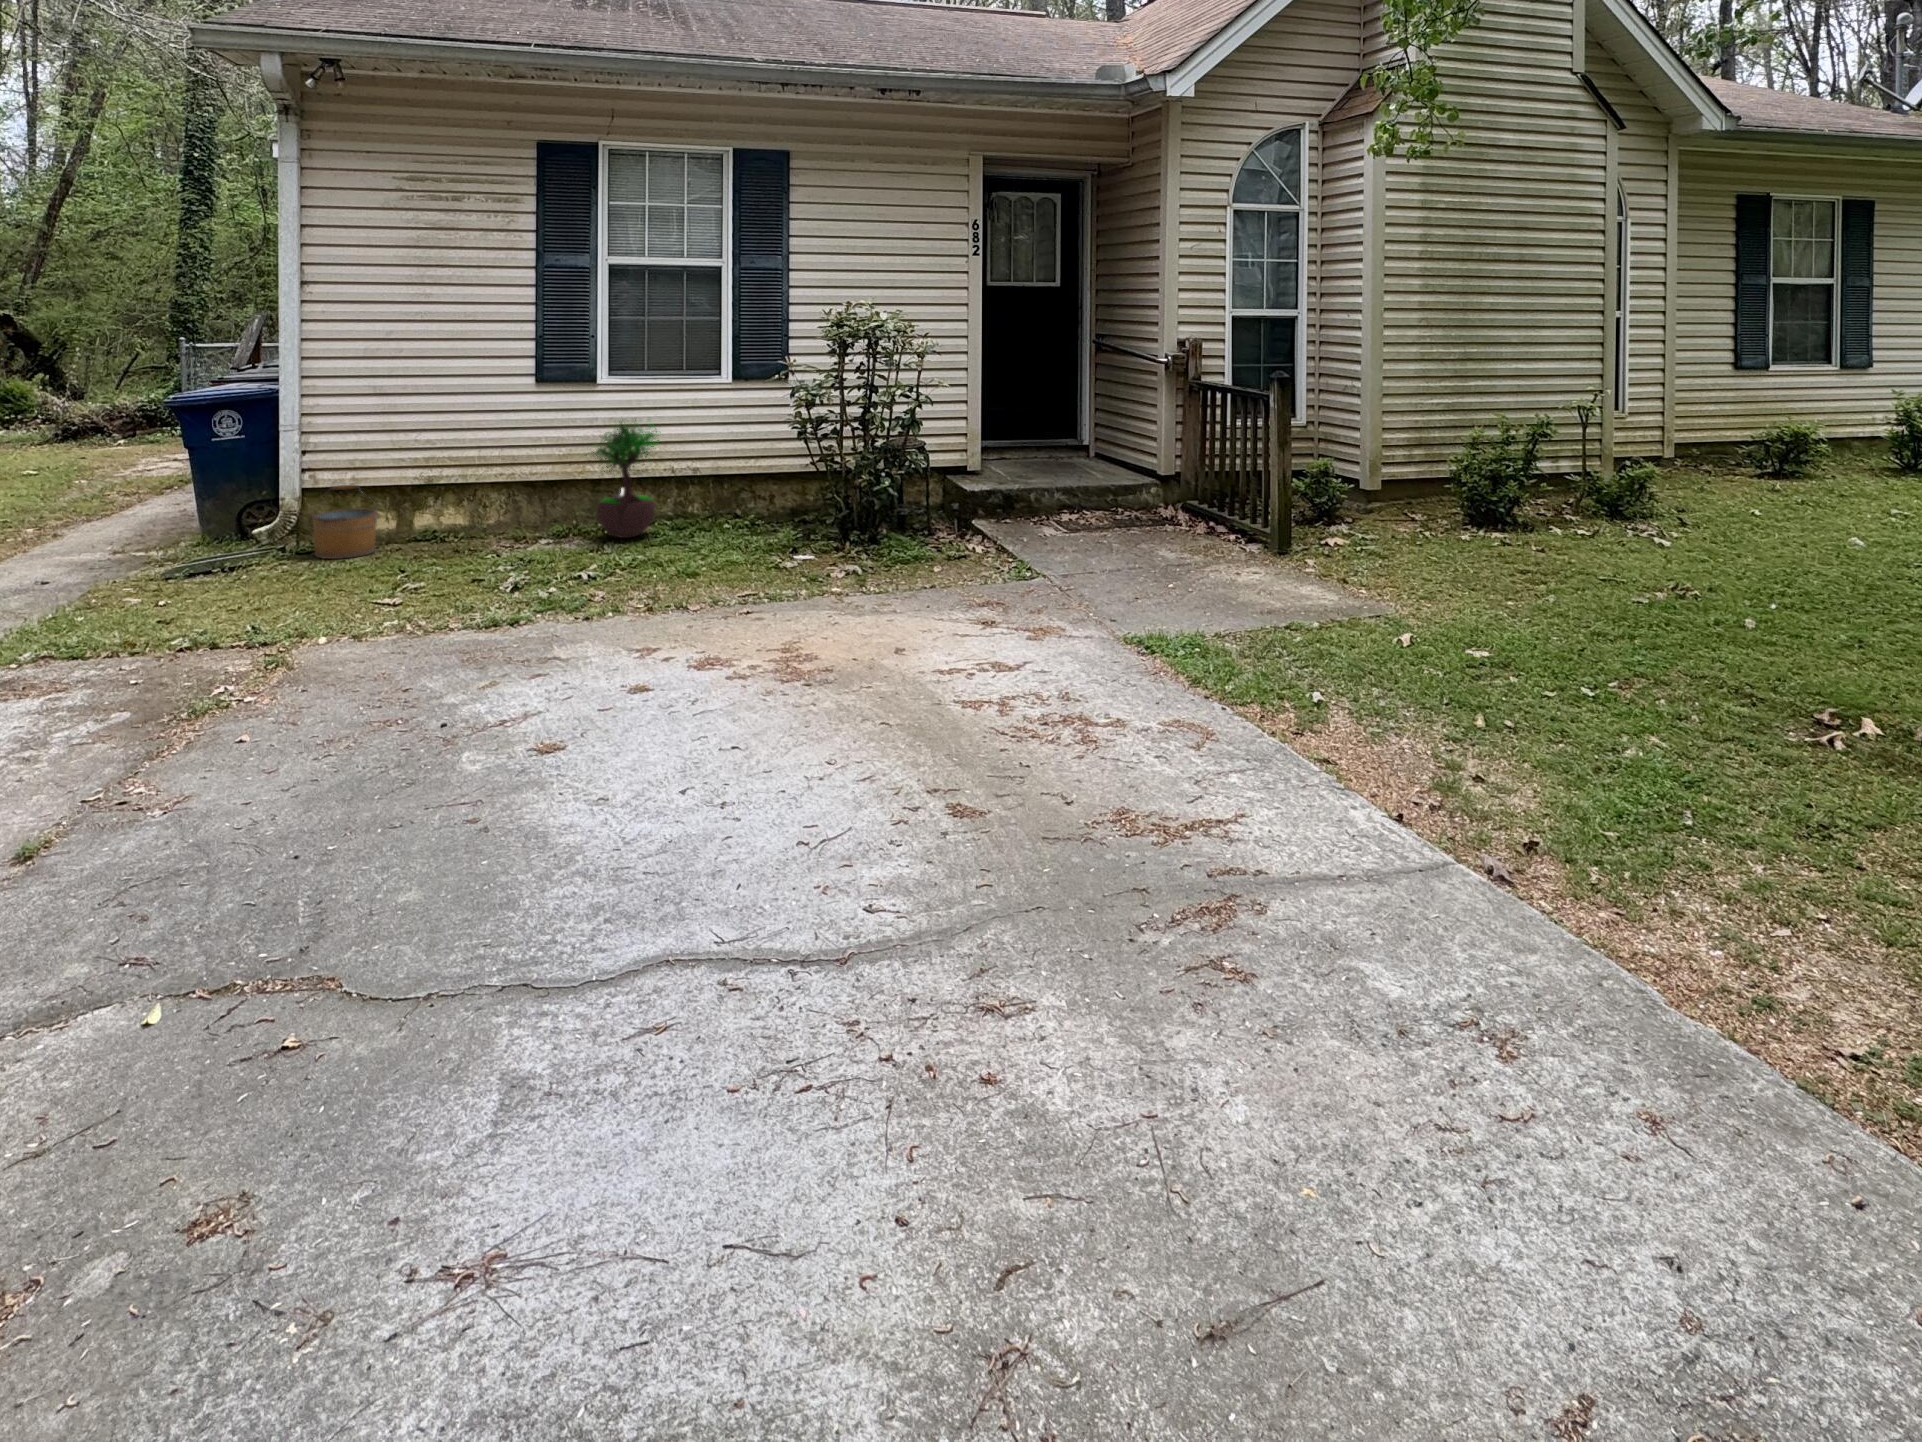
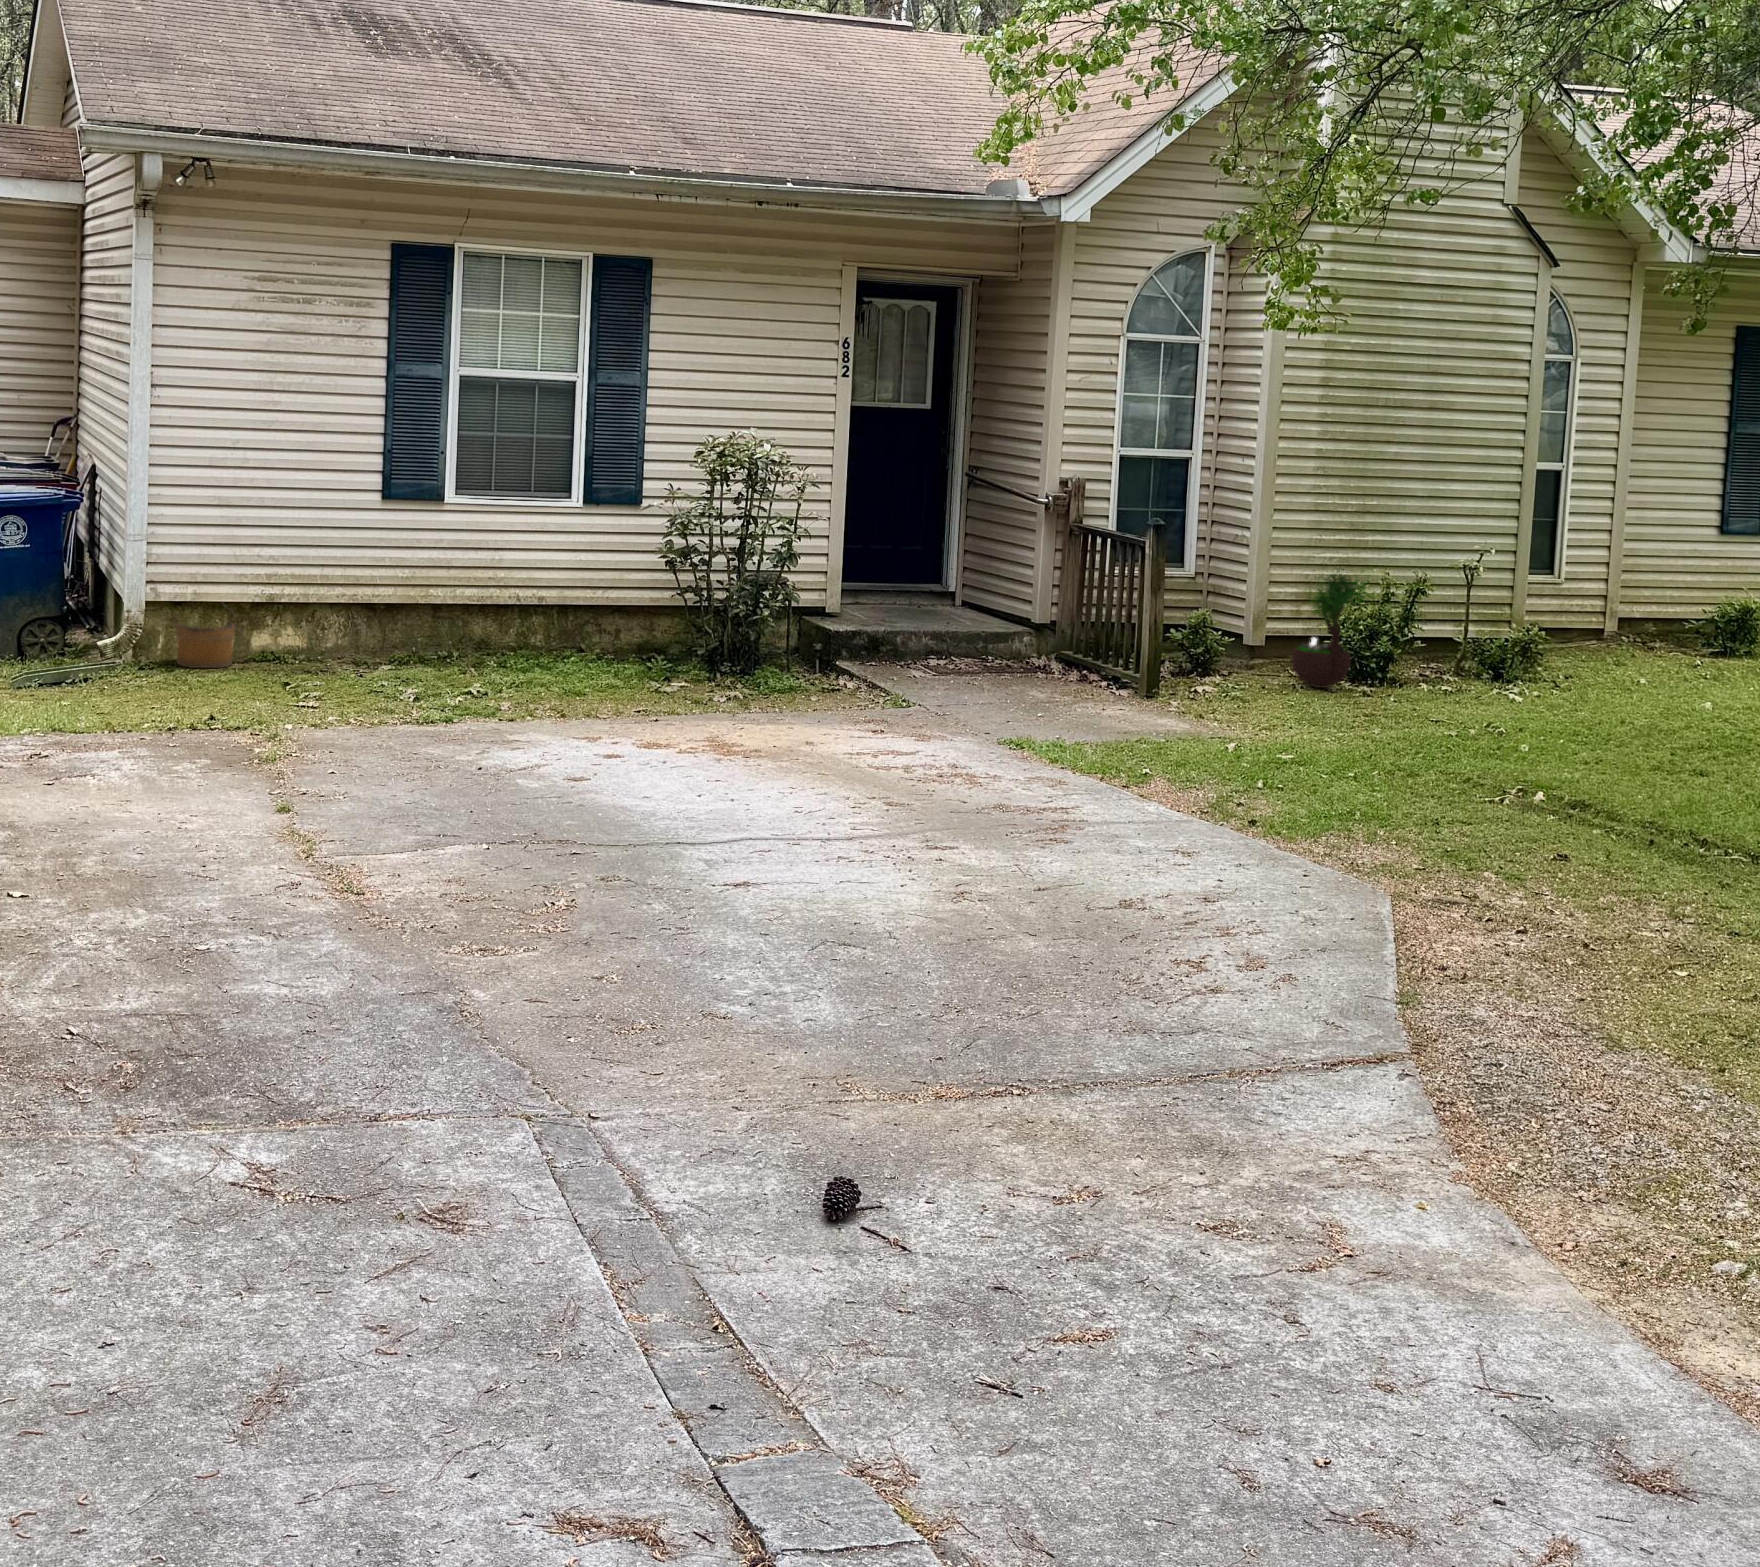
potted tree: present [586,419,659,538] -> present [1292,568,1368,688]

